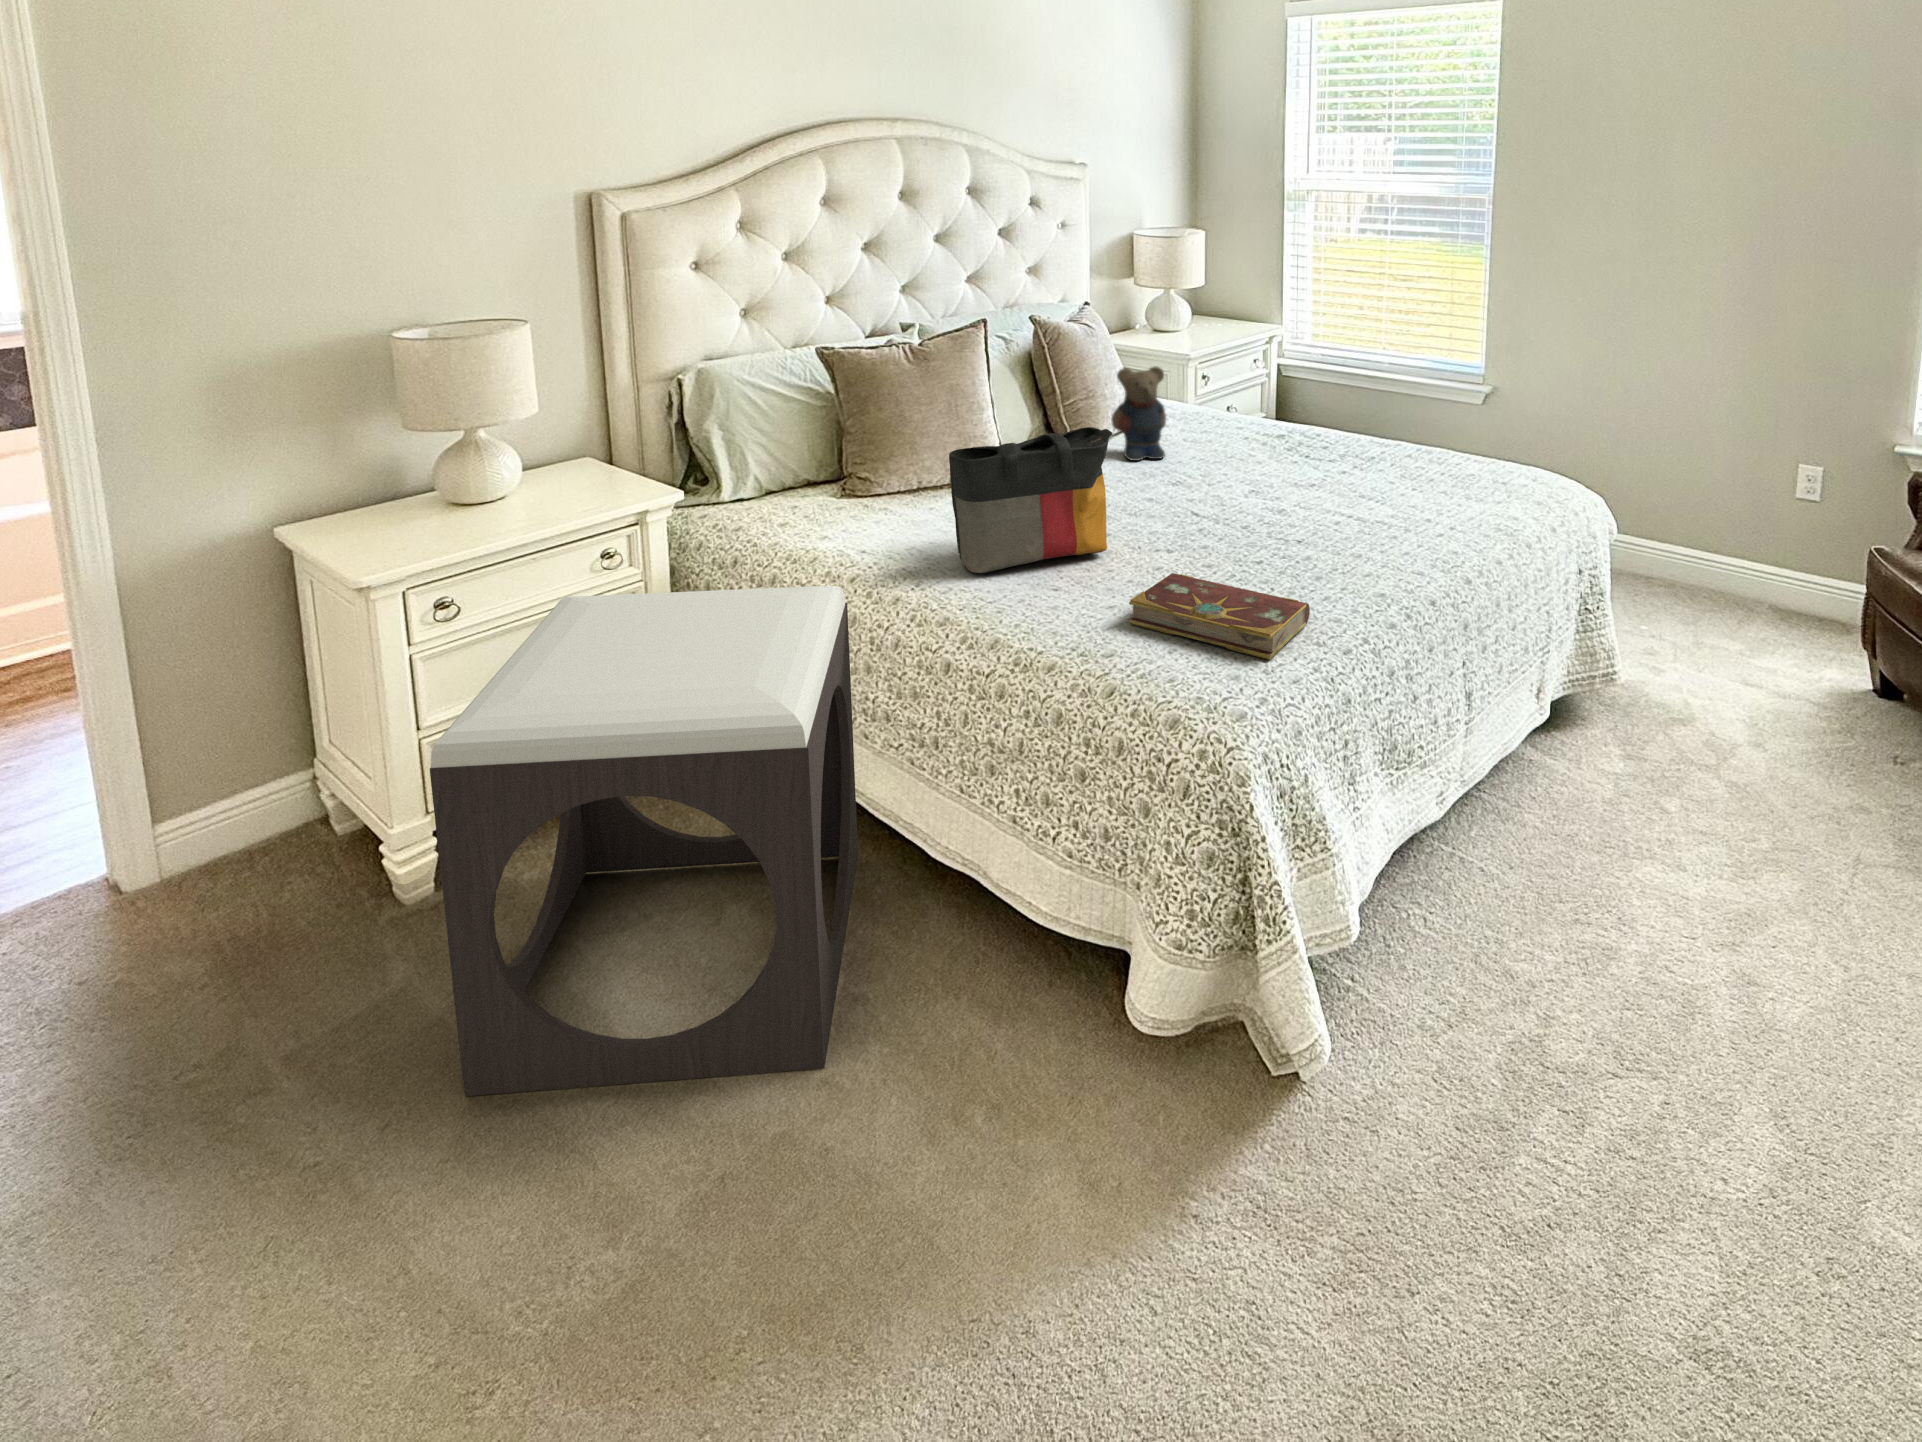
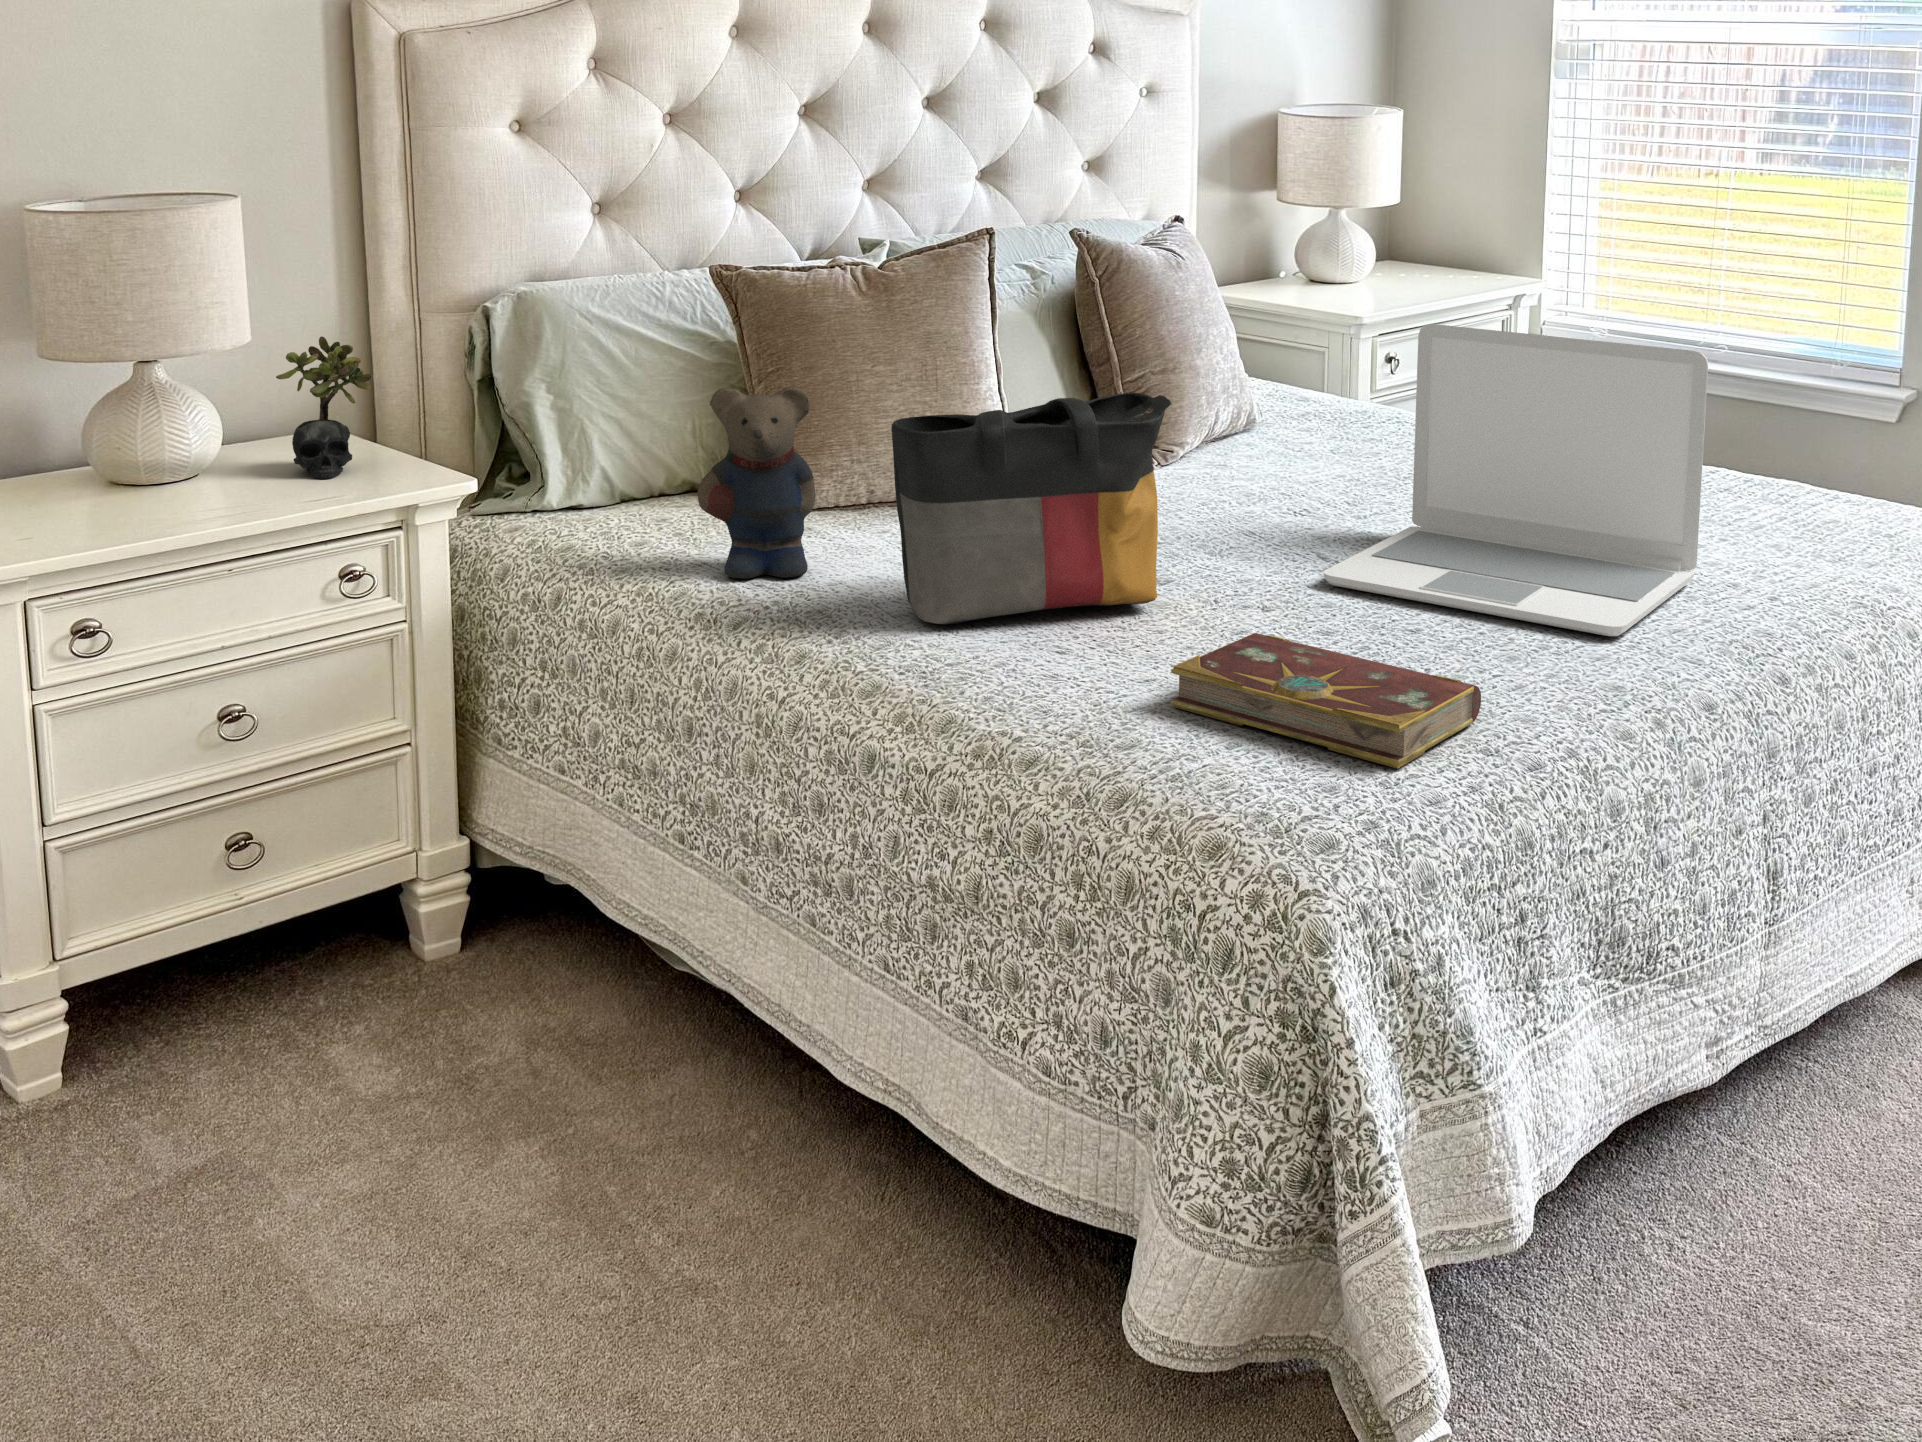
teddy bear: present [1111,366,1166,461] -> present [697,386,816,579]
laptop: none [1200,375,1413,560] -> present [1324,324,1708,636]
succulent plant: none [555,406,617,495] -> present [276,337,372,479]
footstool: present [430,585,858,1096] -> none [39,622,726,1377]

